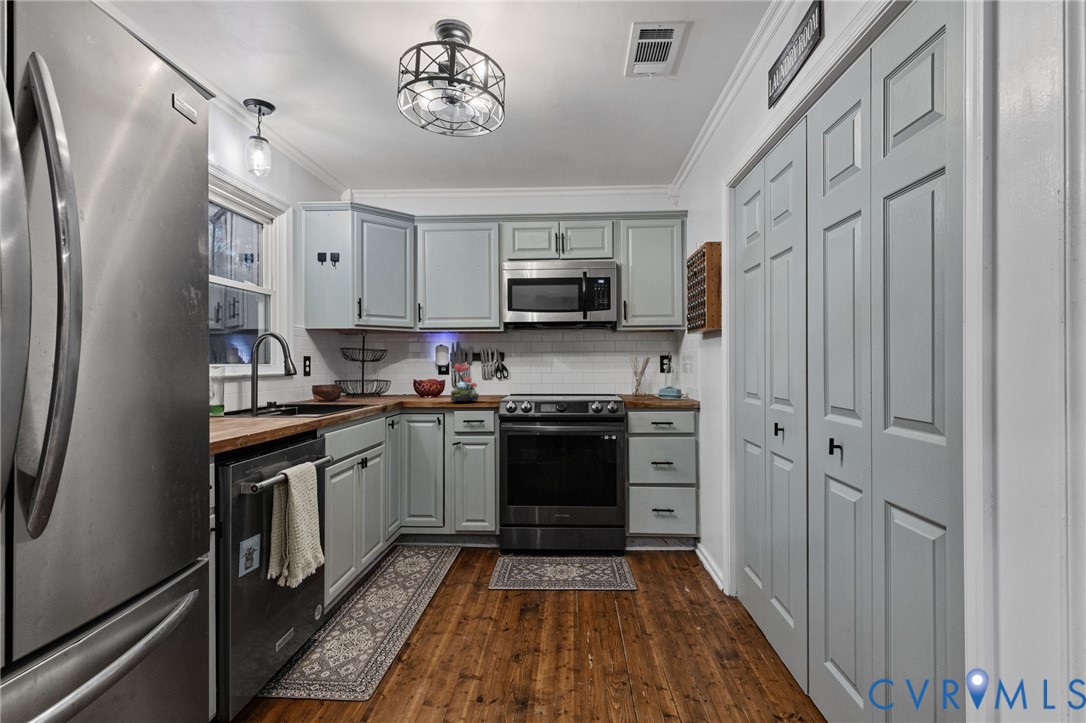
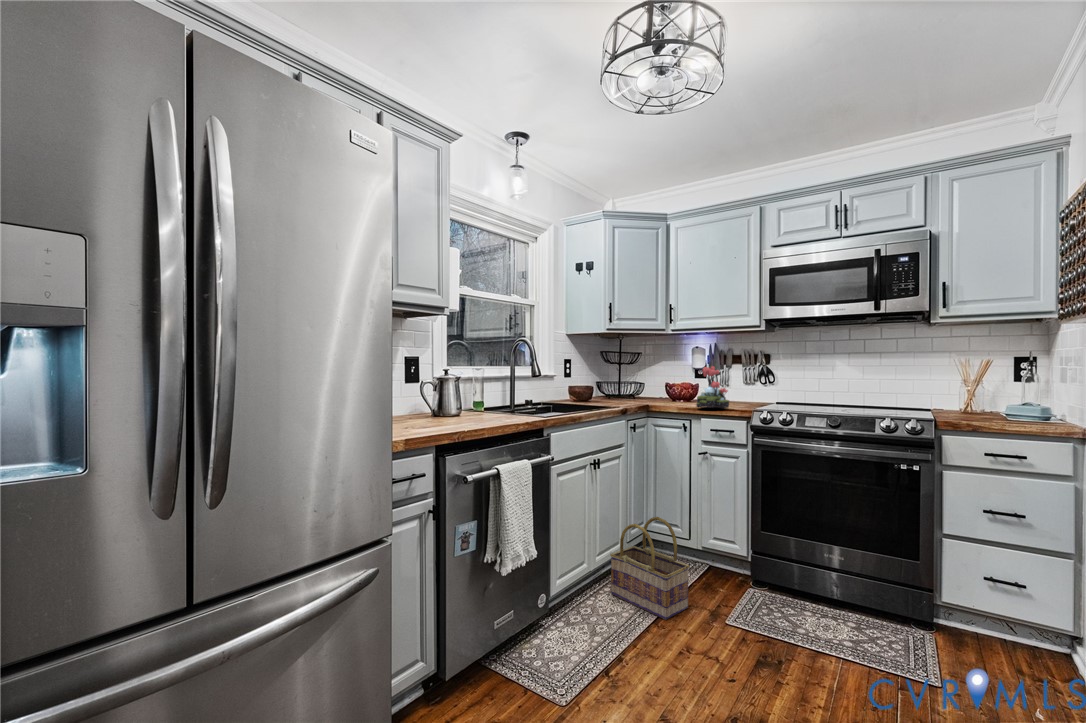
basket: none [376,509,455,605] -> present [610,517,690,619]

